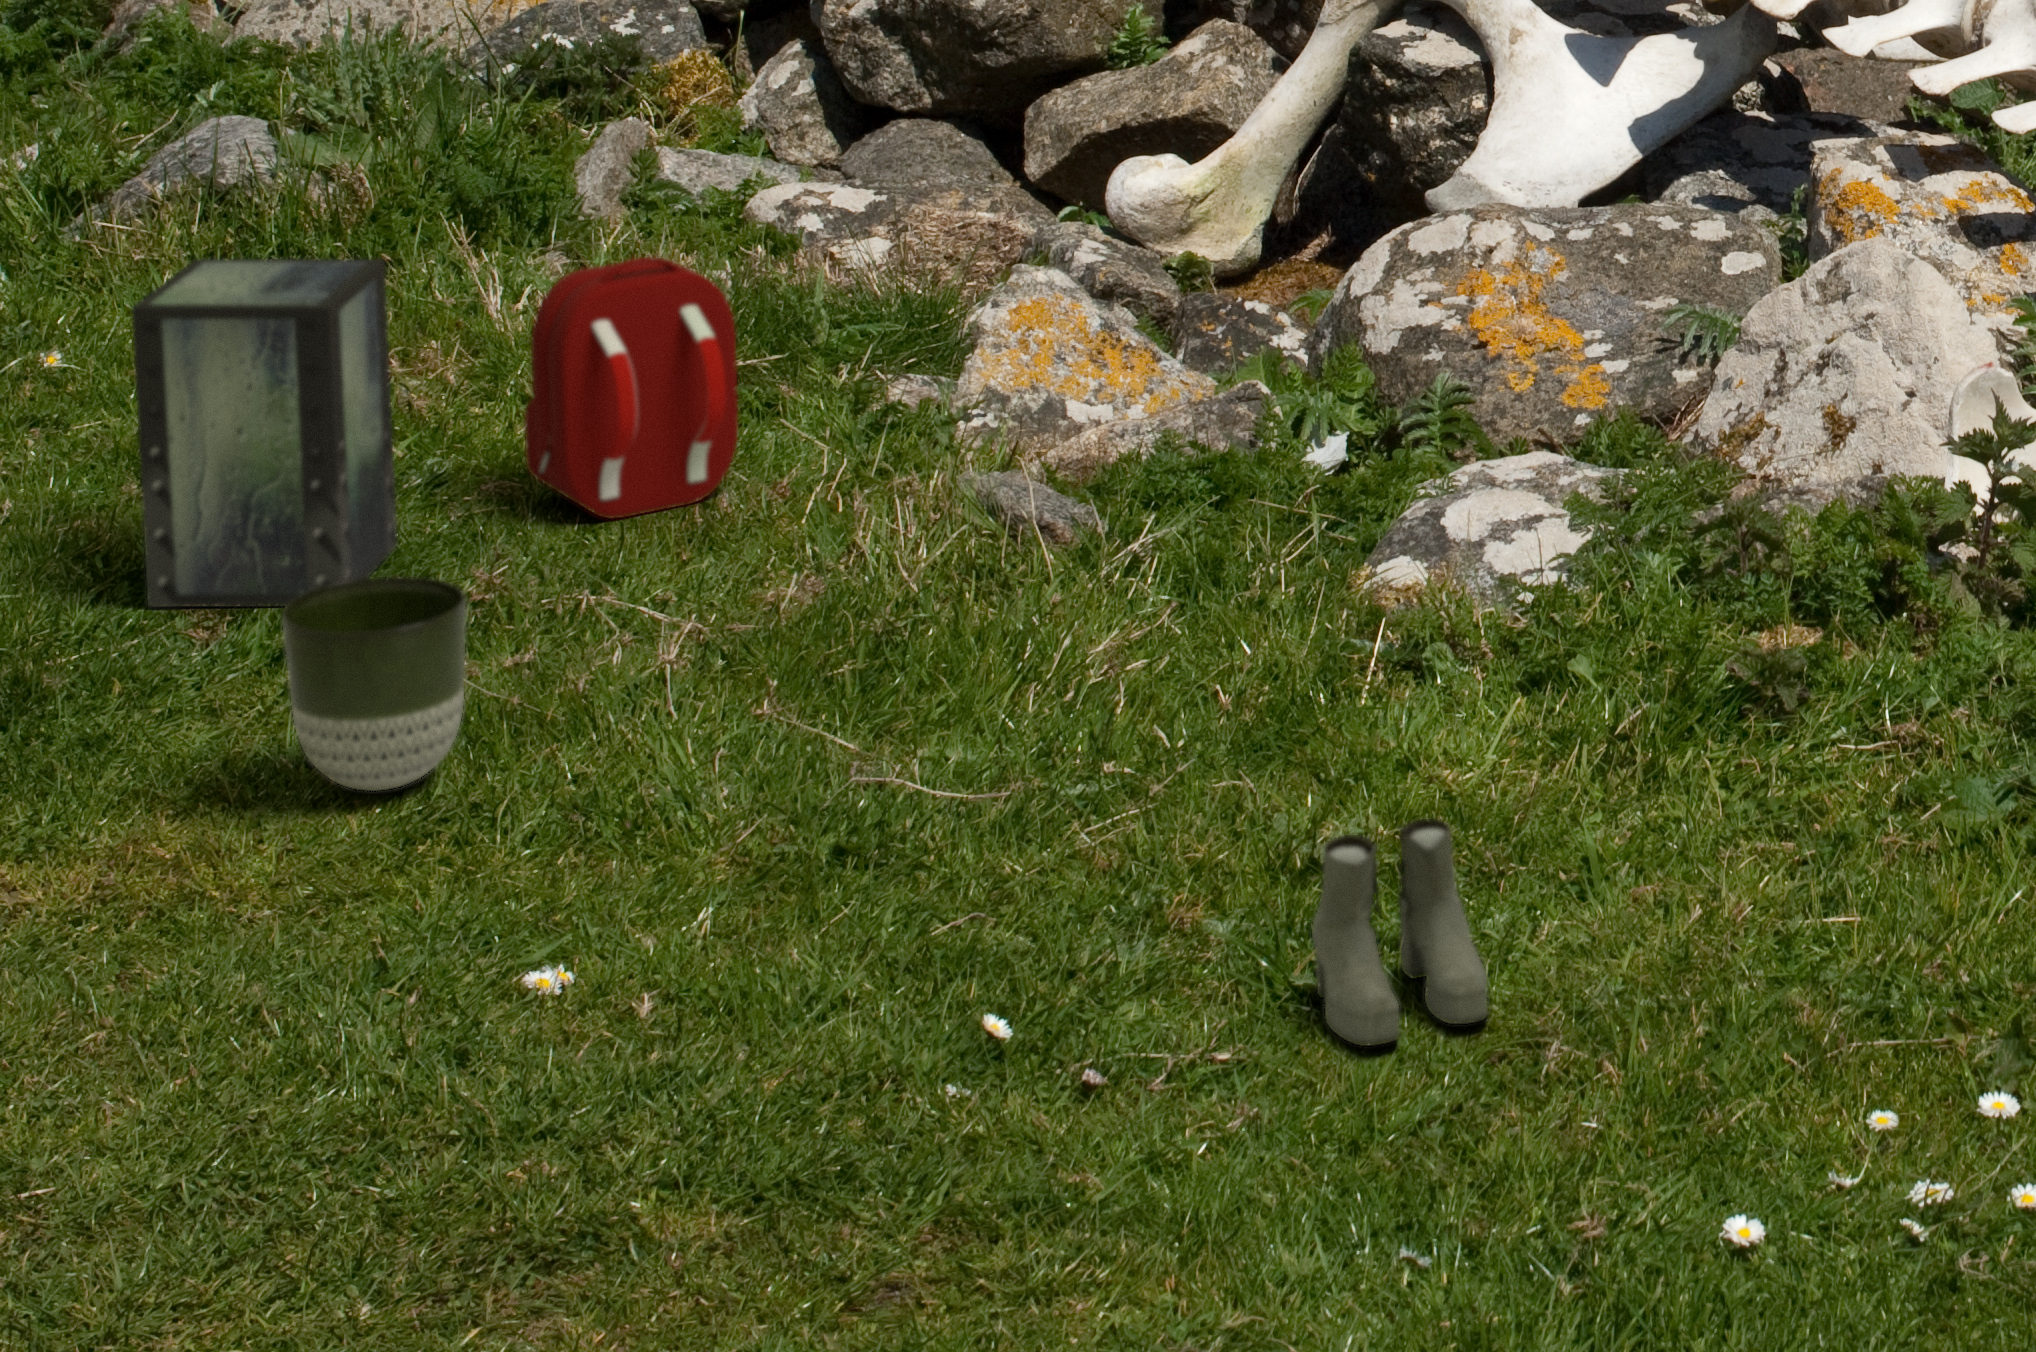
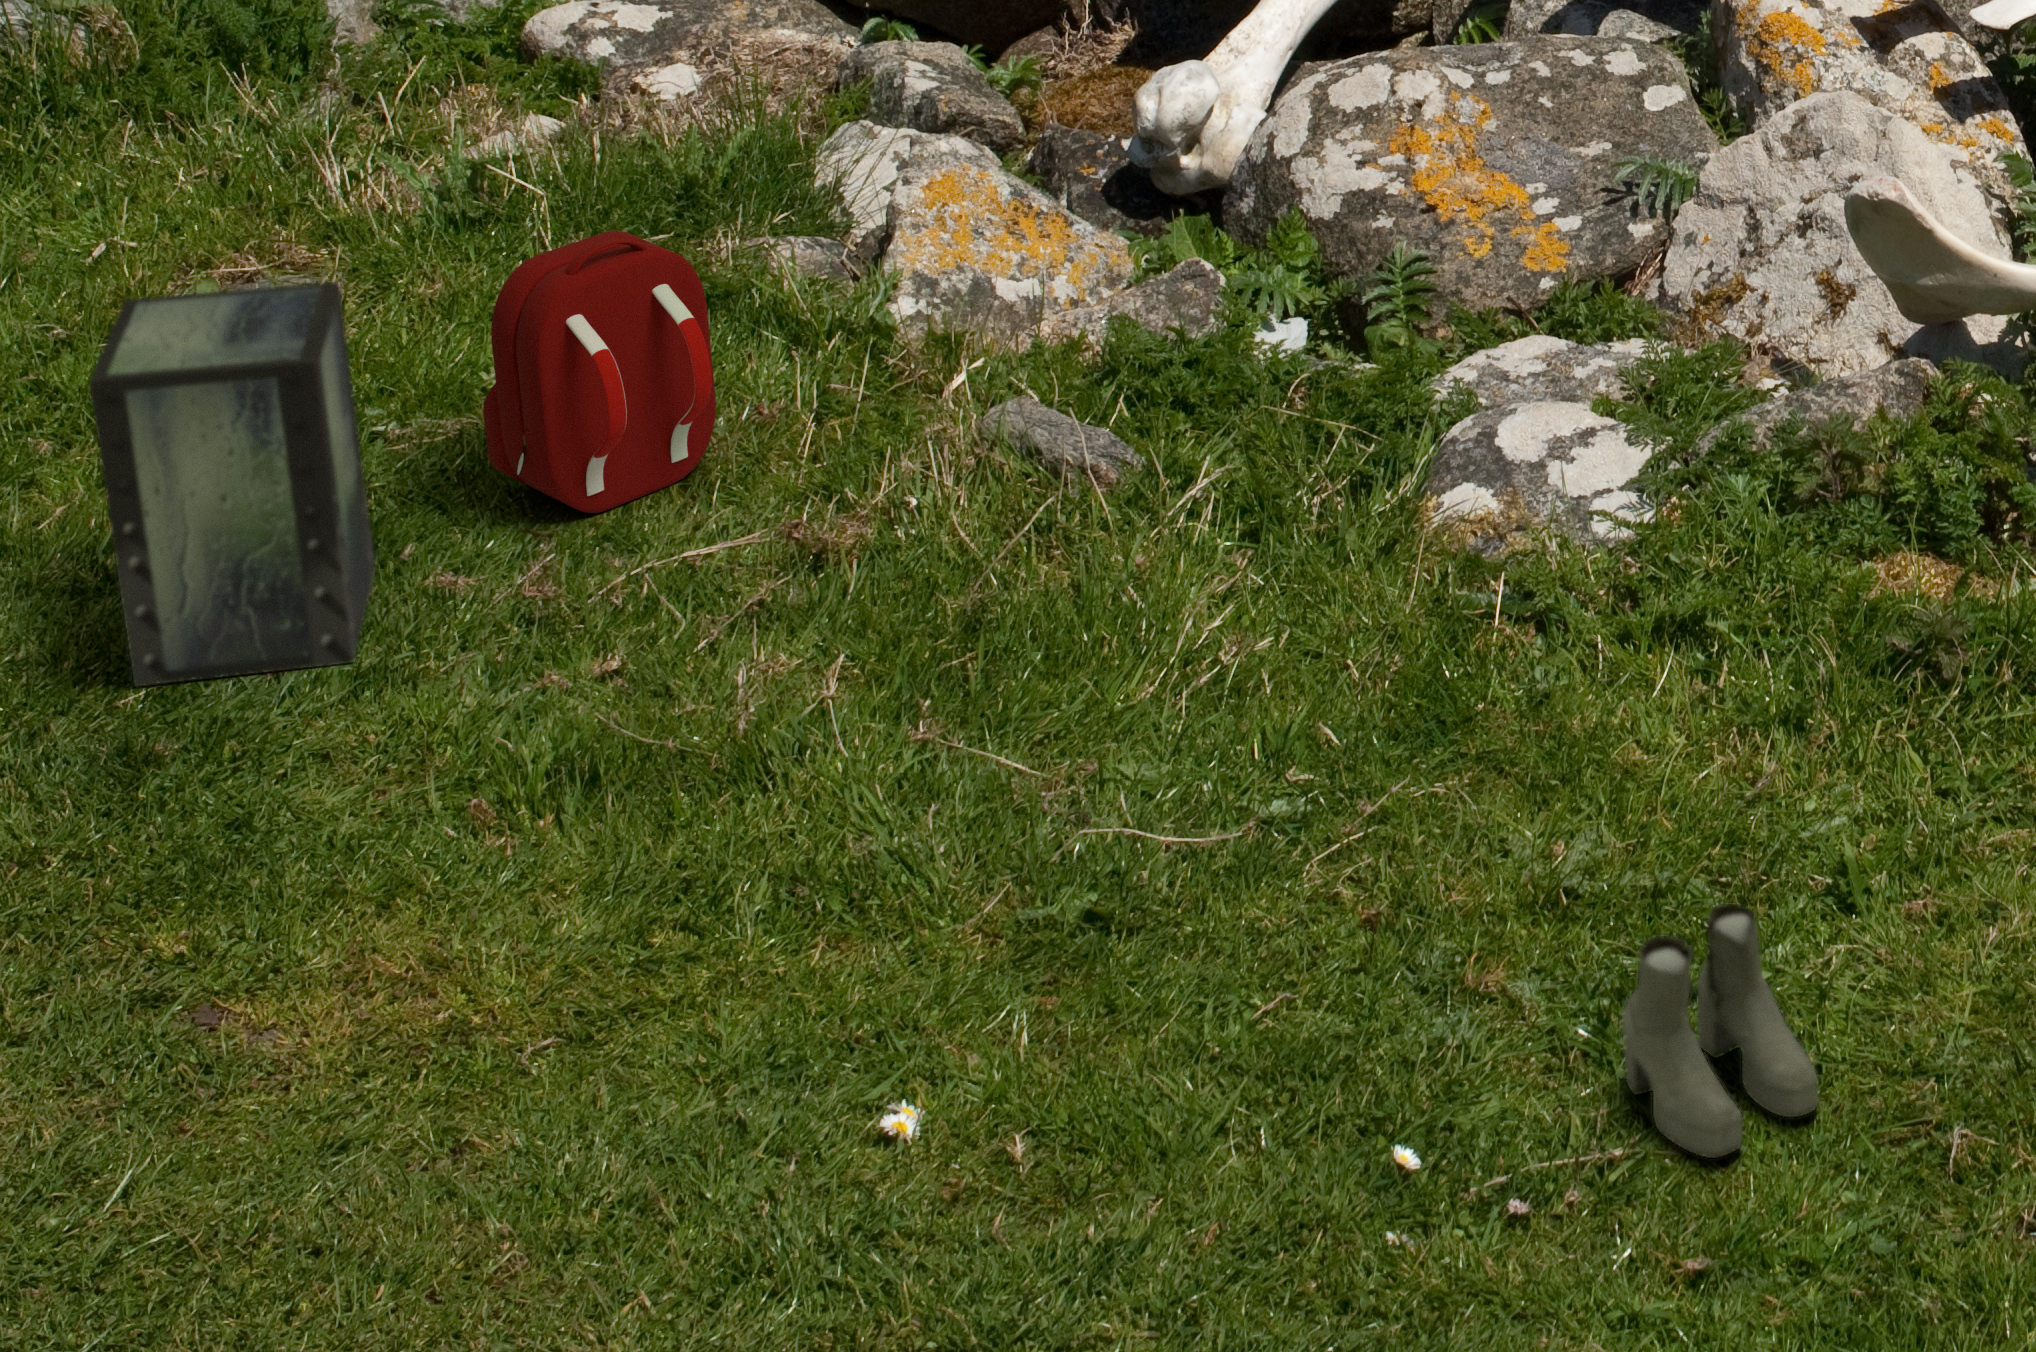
planter: present [282,576,466,791] -> none [388,688,589,926]

